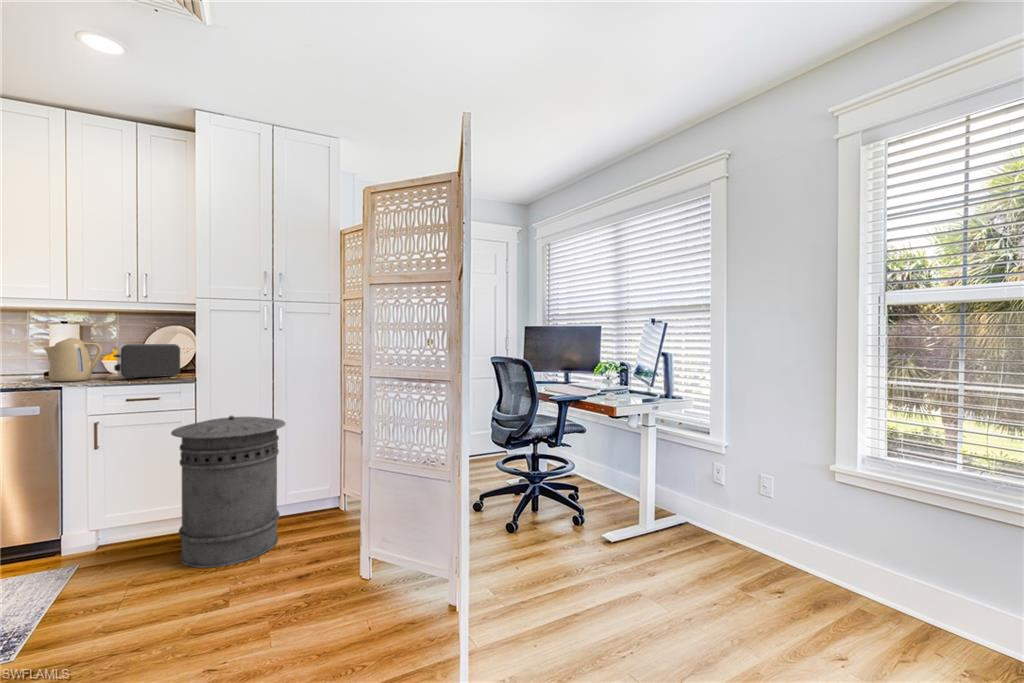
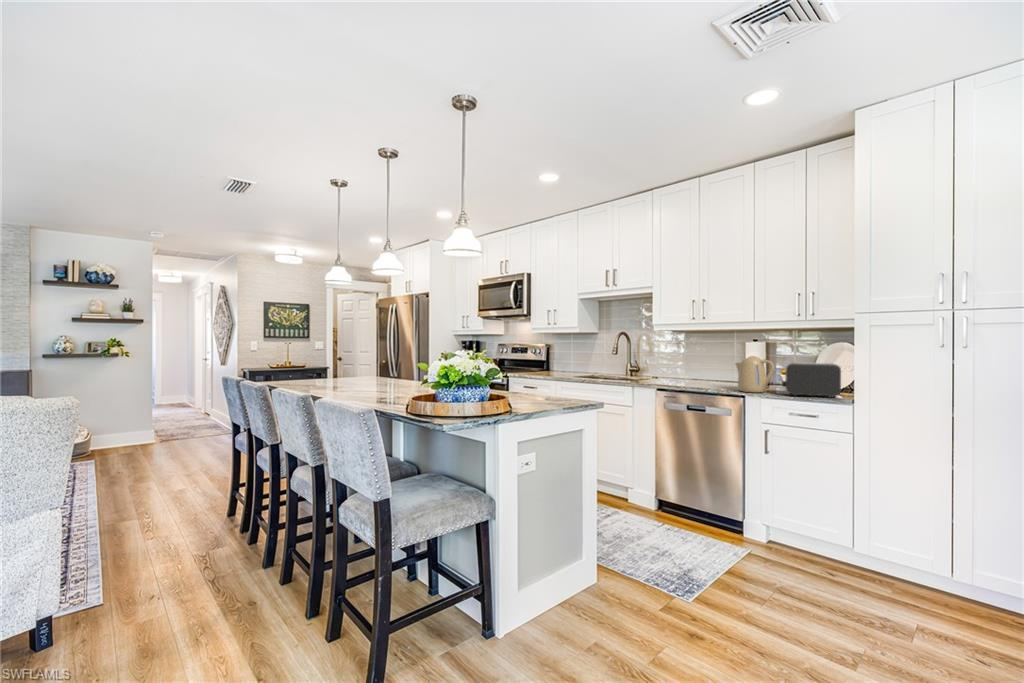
trash can: present [171,415,285,568] -> none [819,451,964,634]

